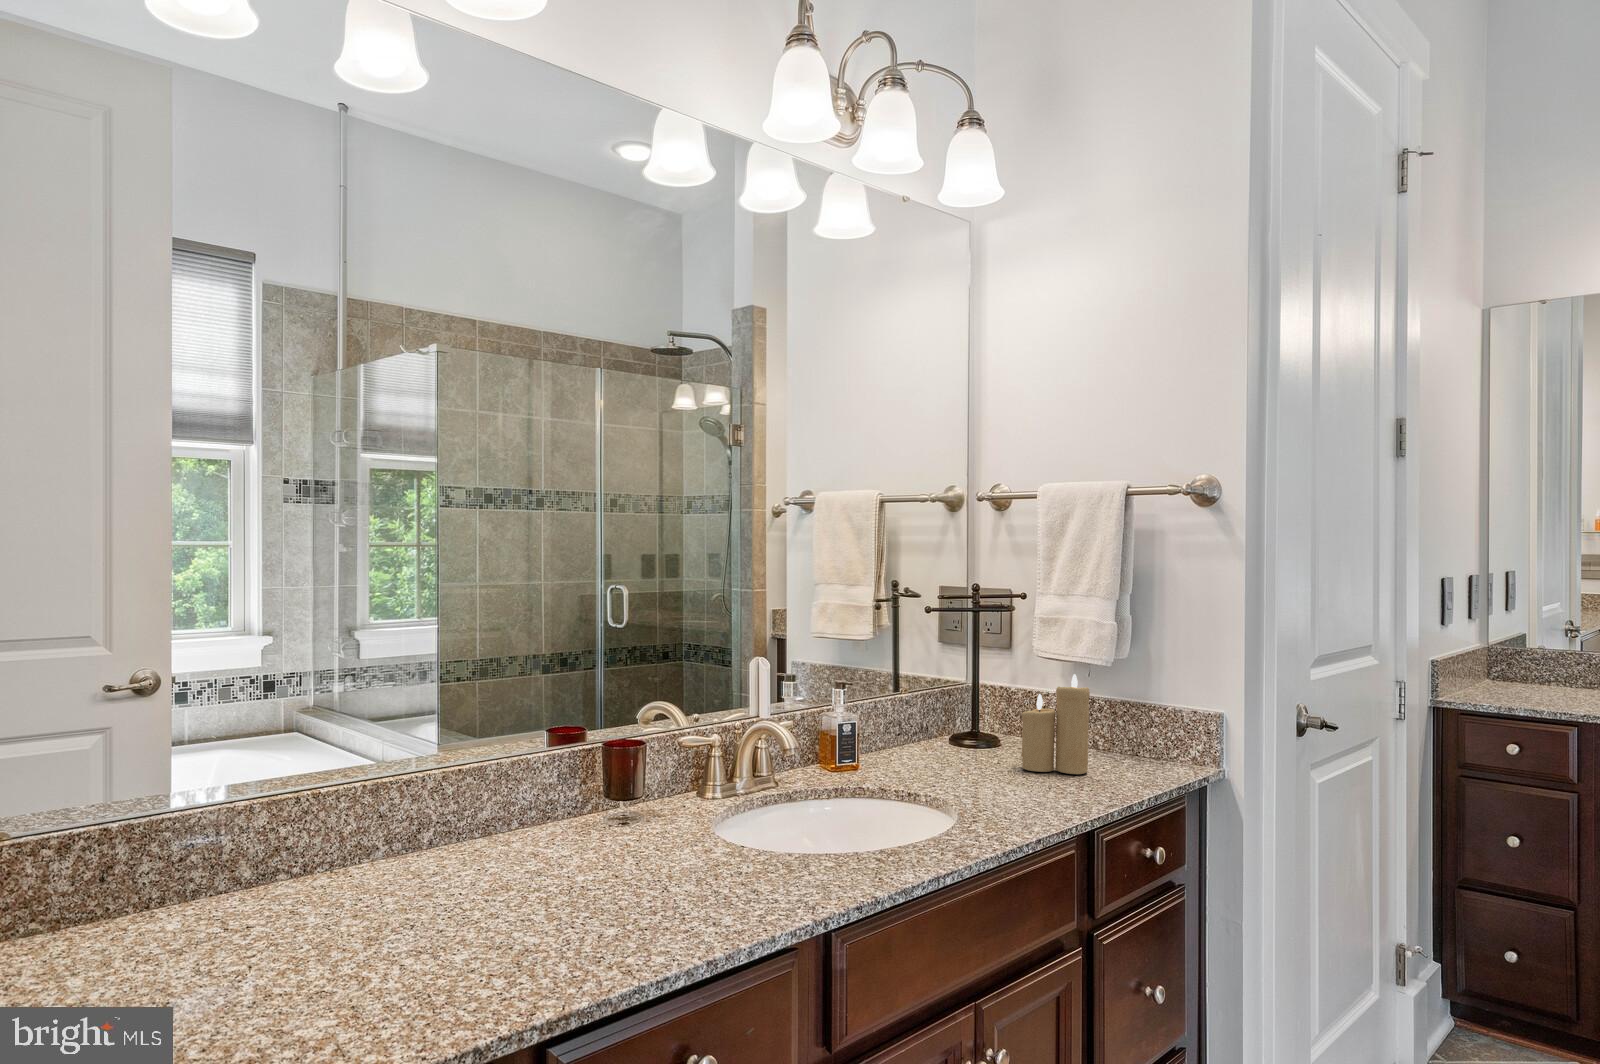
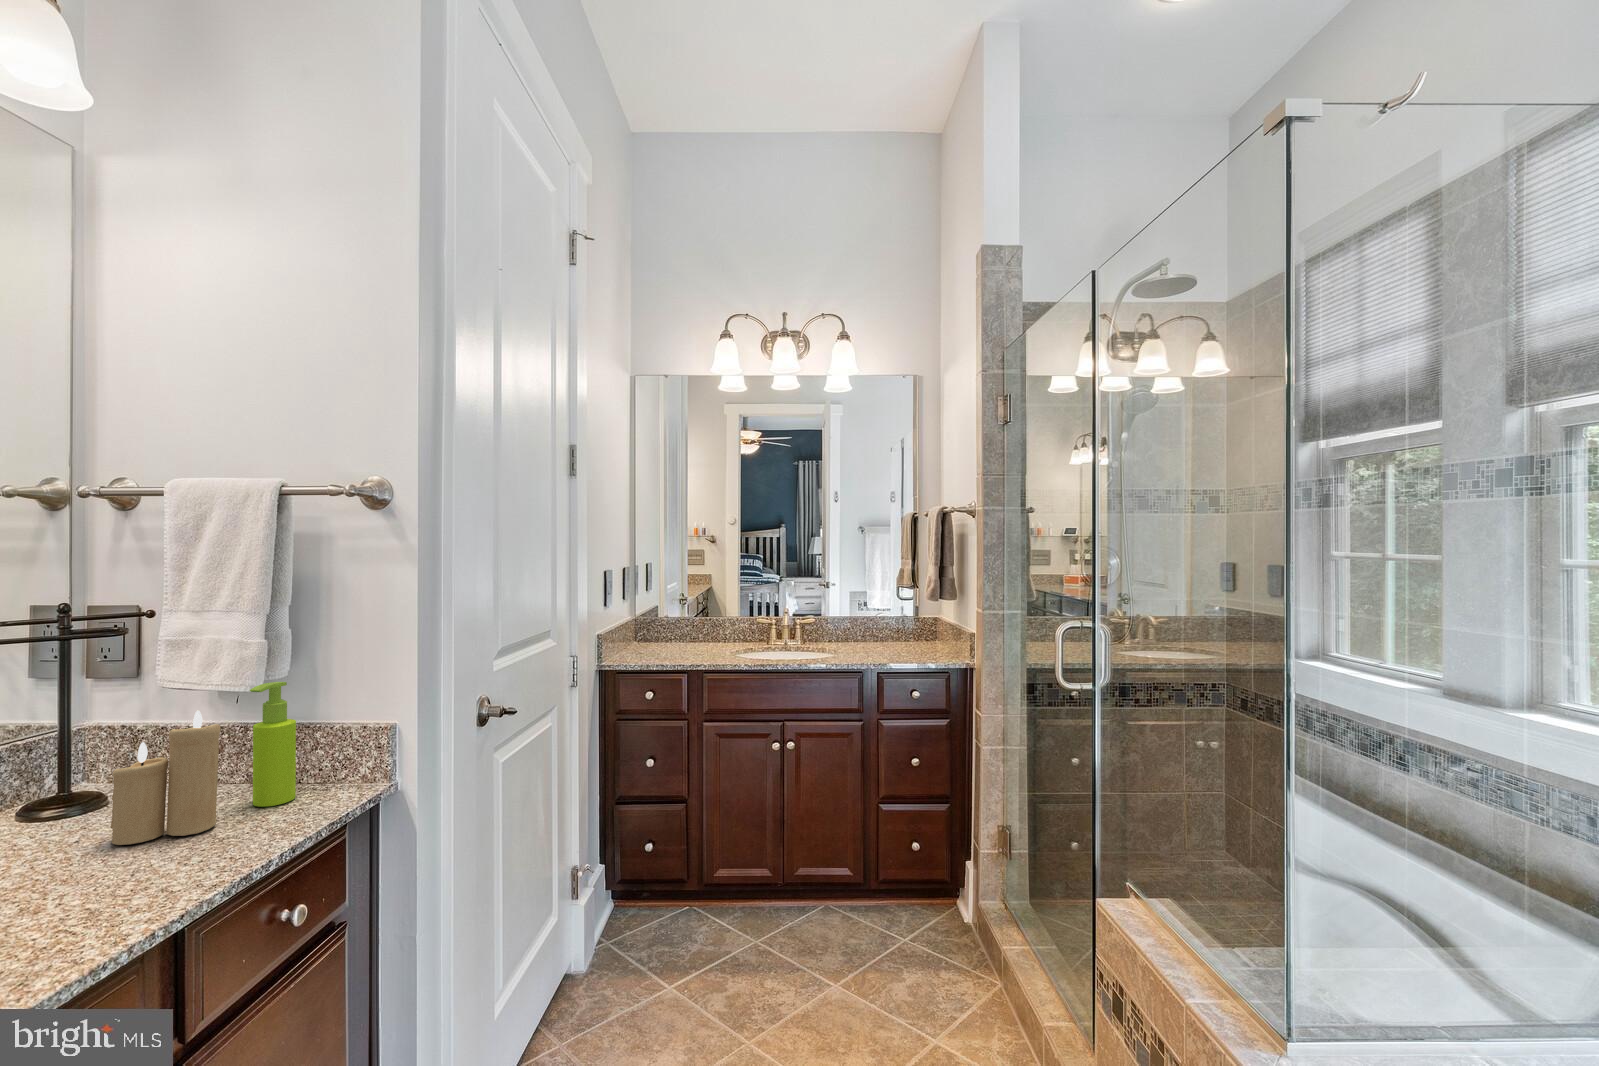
soap dispenser: none [1105,660,1139,768] -> present [250,682,296,807]

